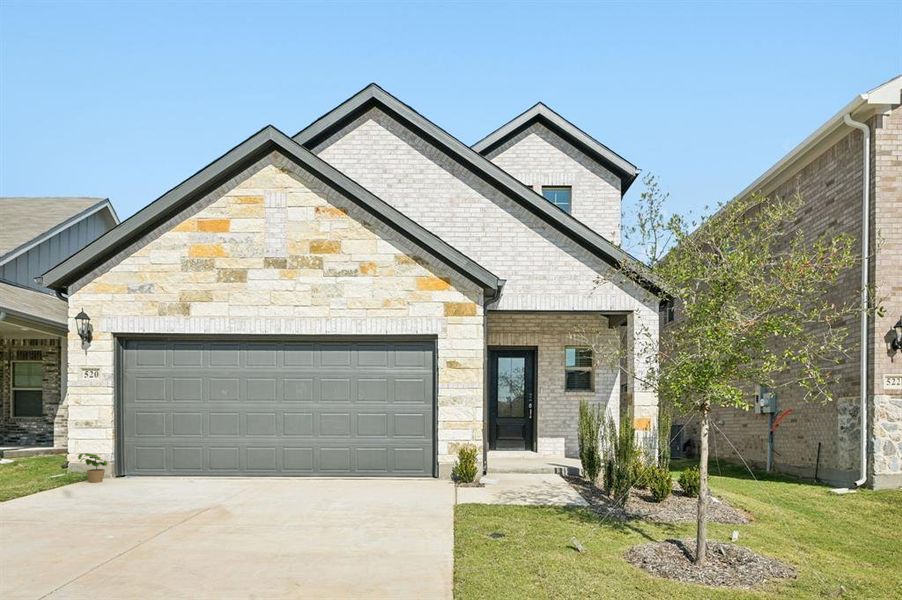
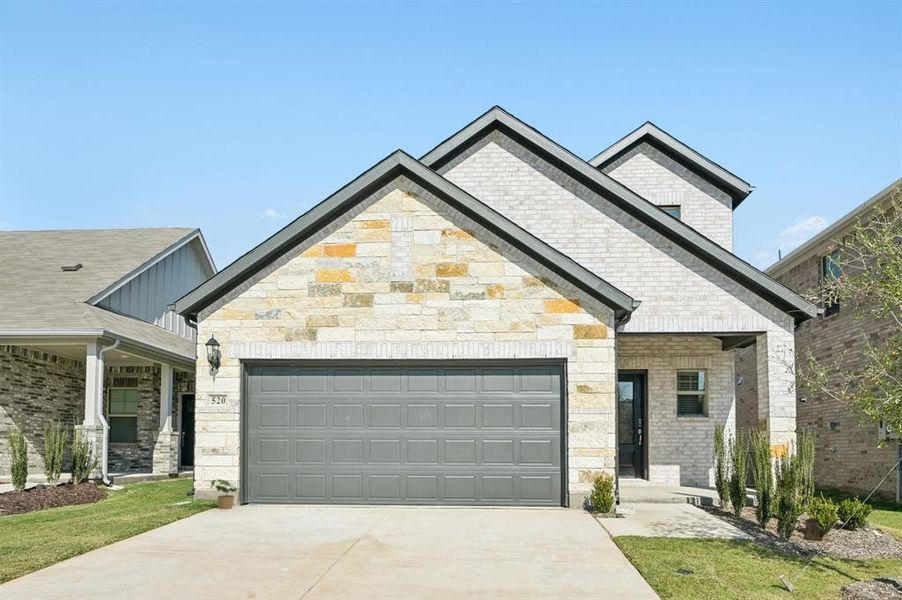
watering can: none [639,489,675,510] -> present [798,518,839,541]

